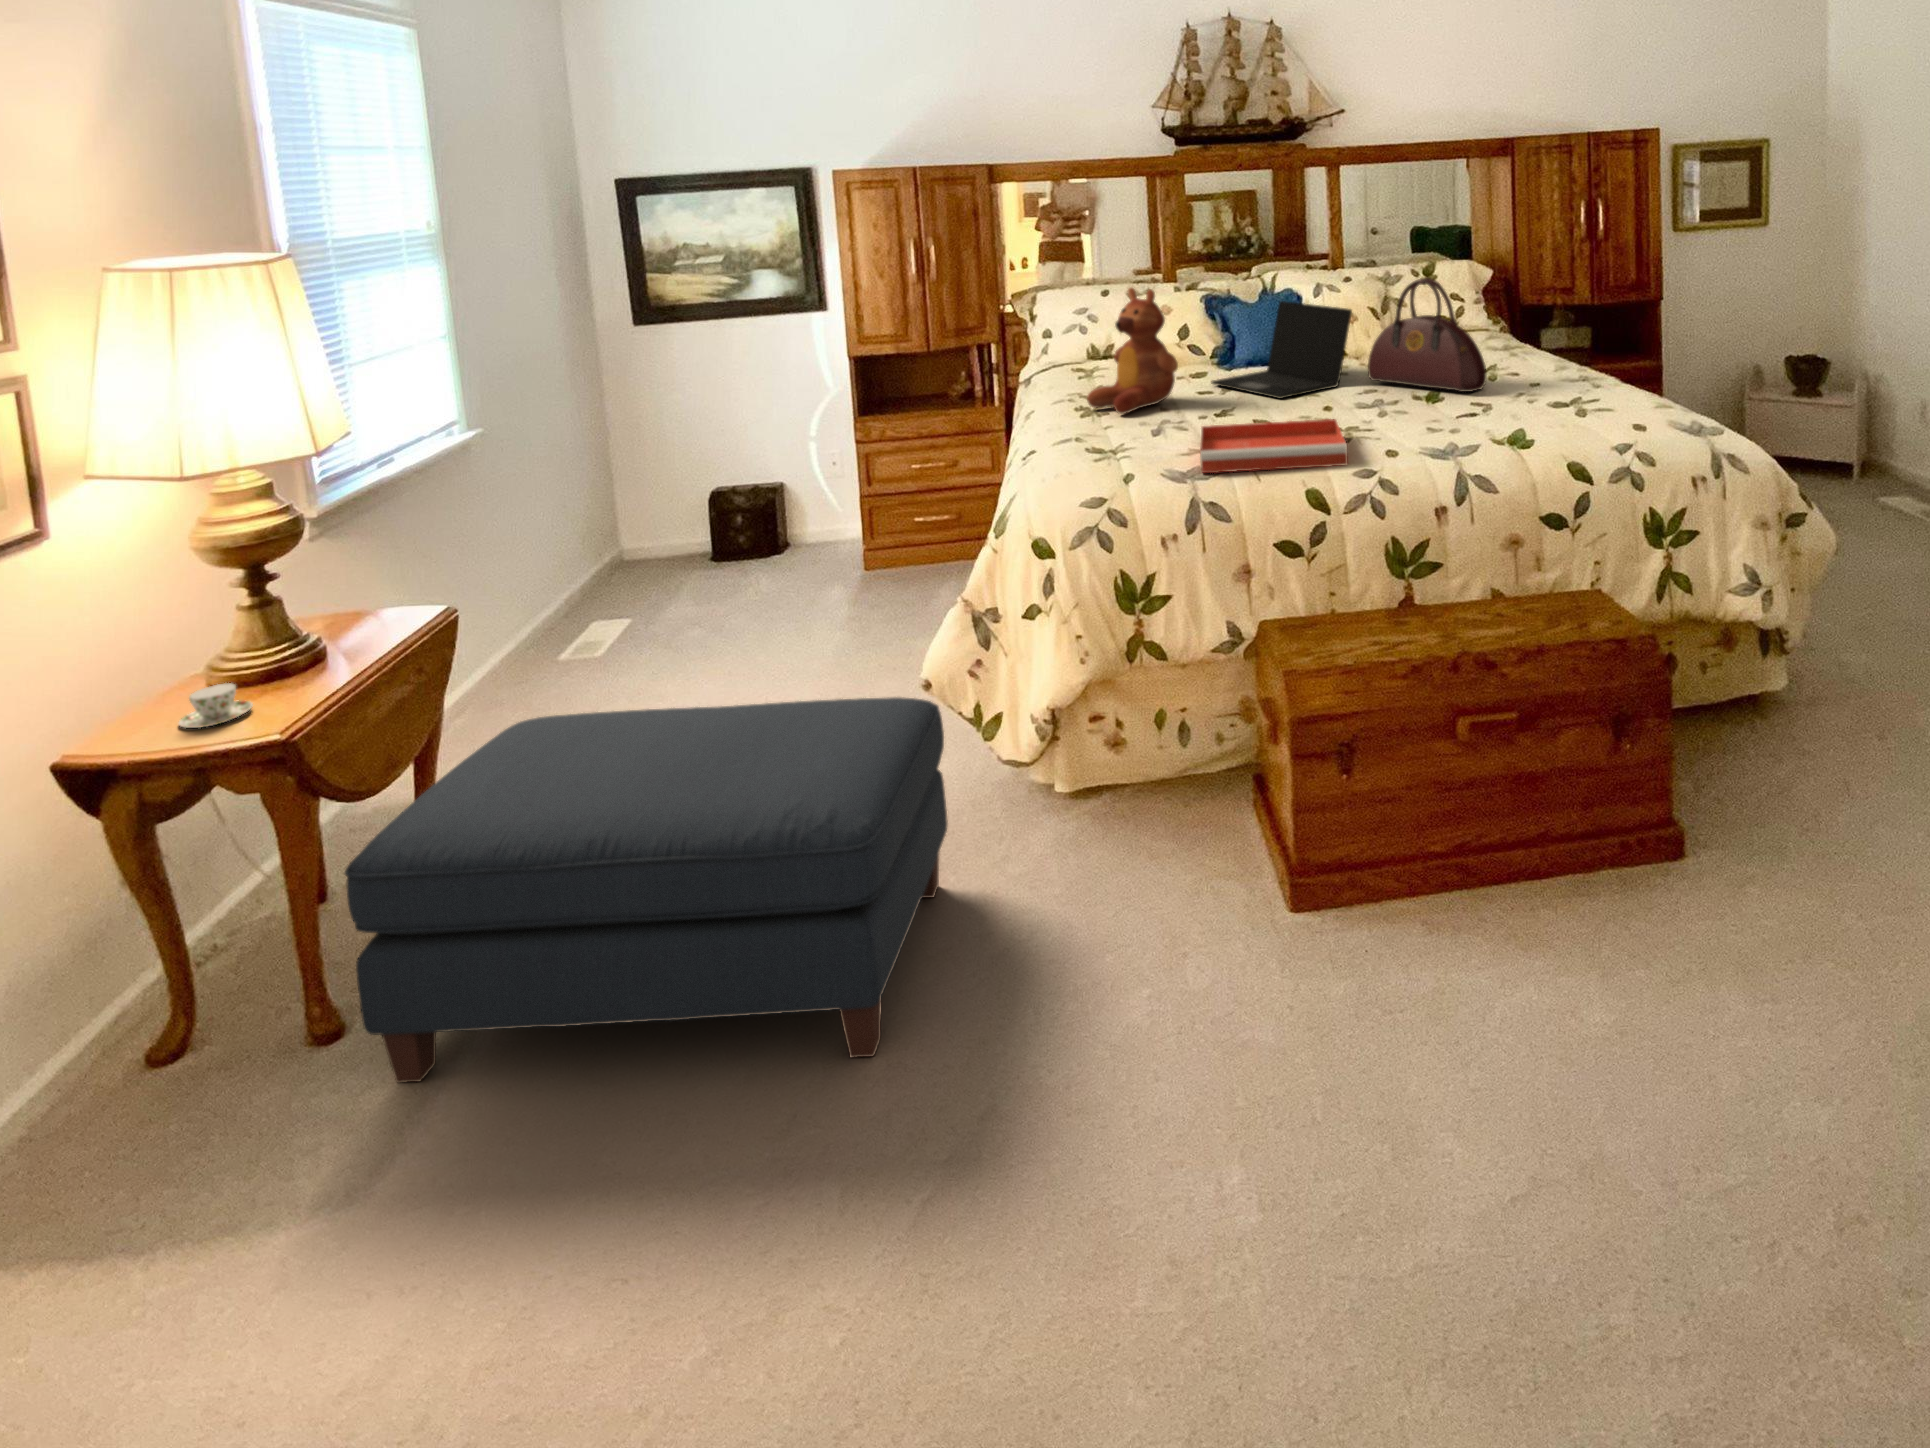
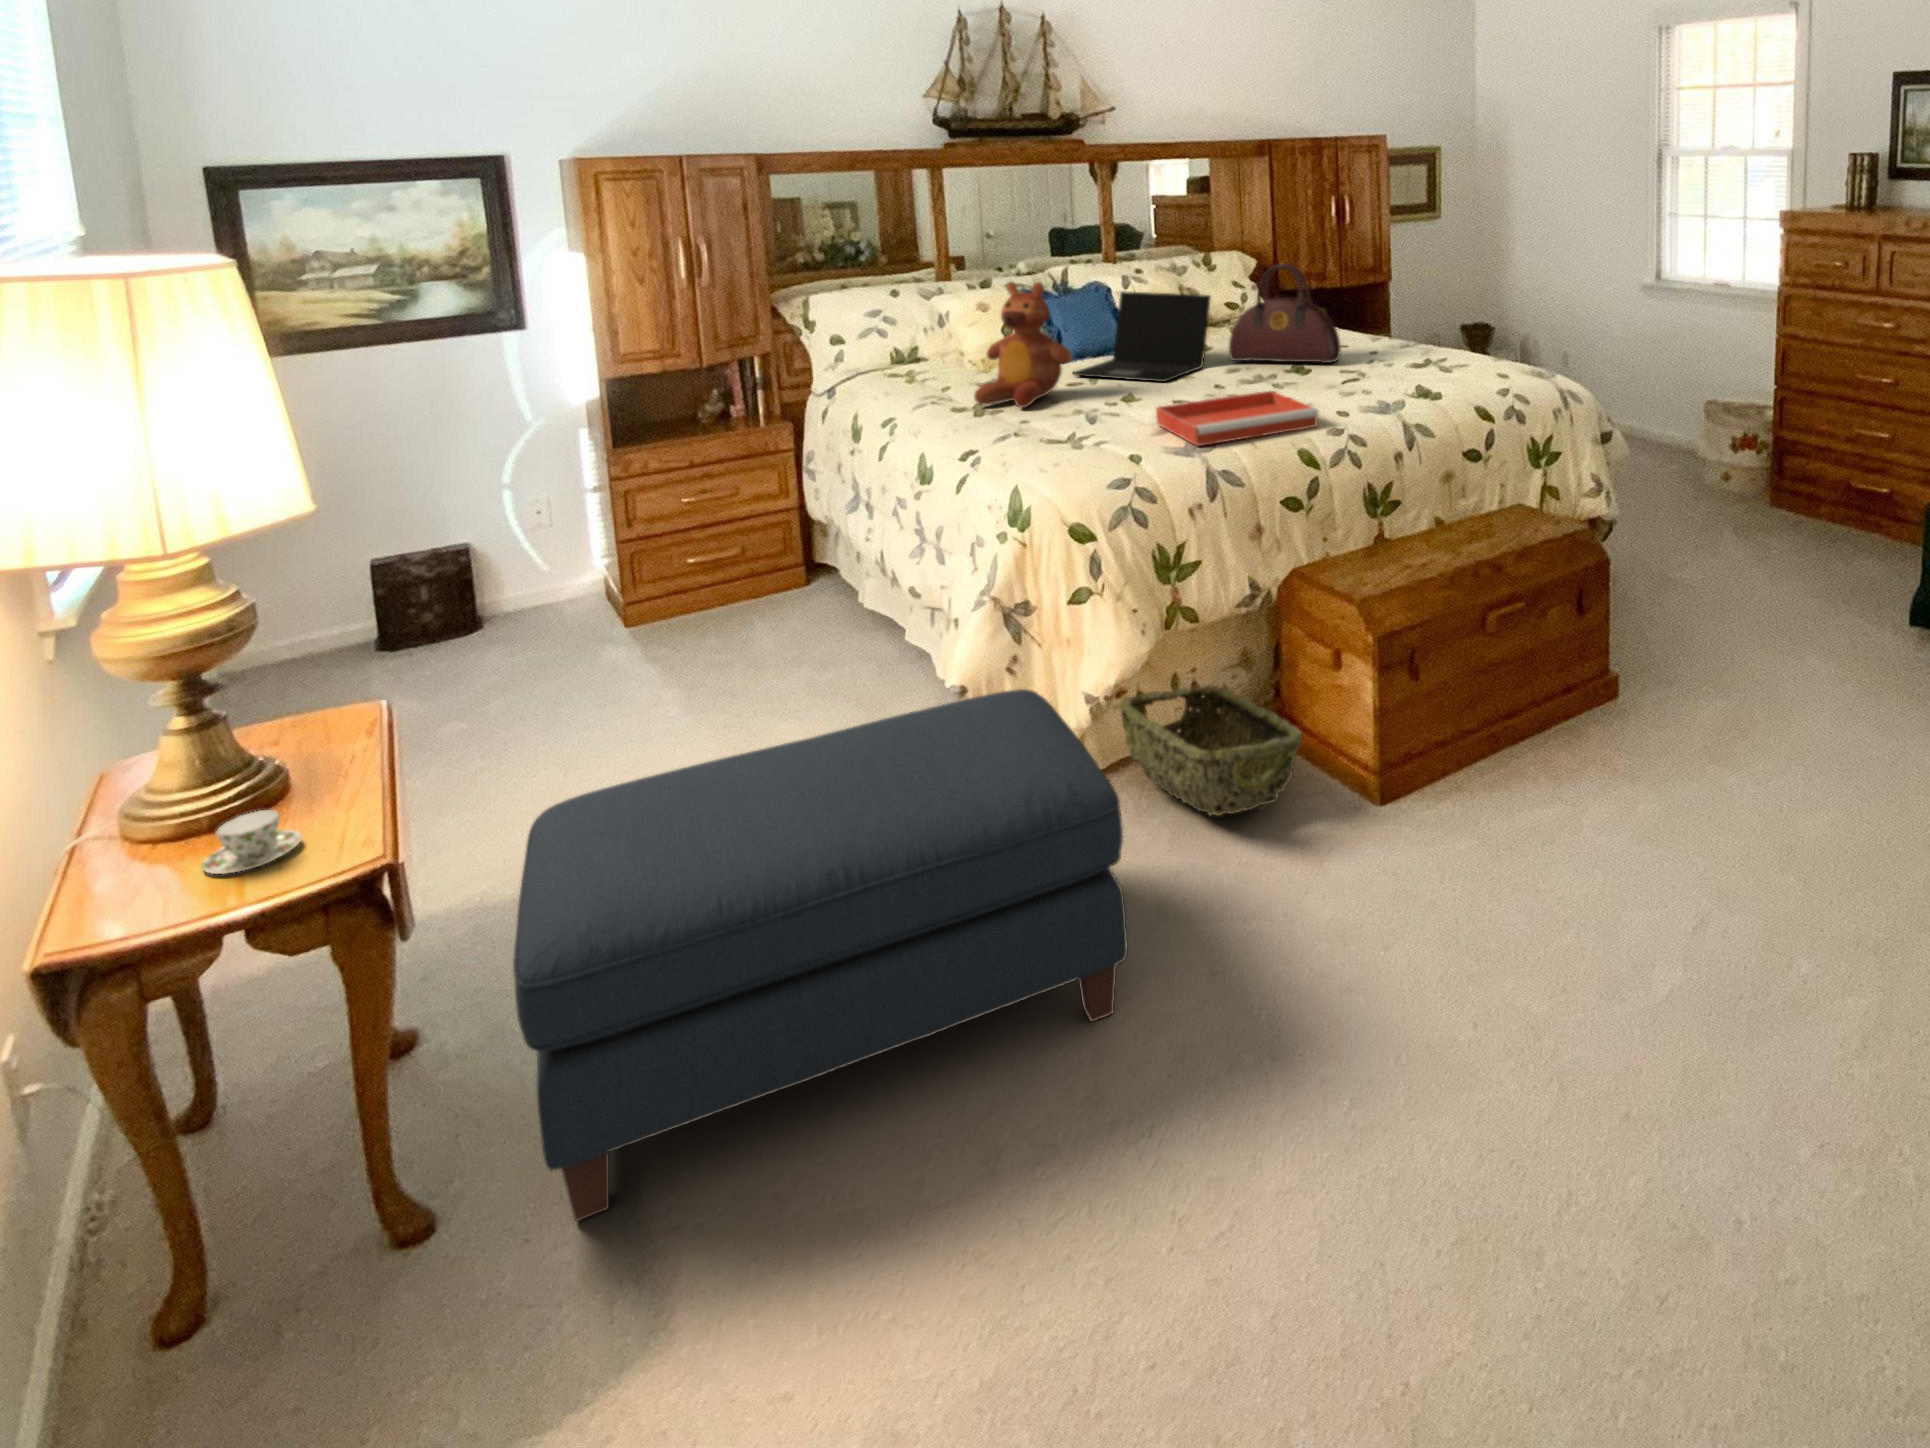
woven basket: none [1081,725,1228,878] -> present [1120,685,1302,816]

